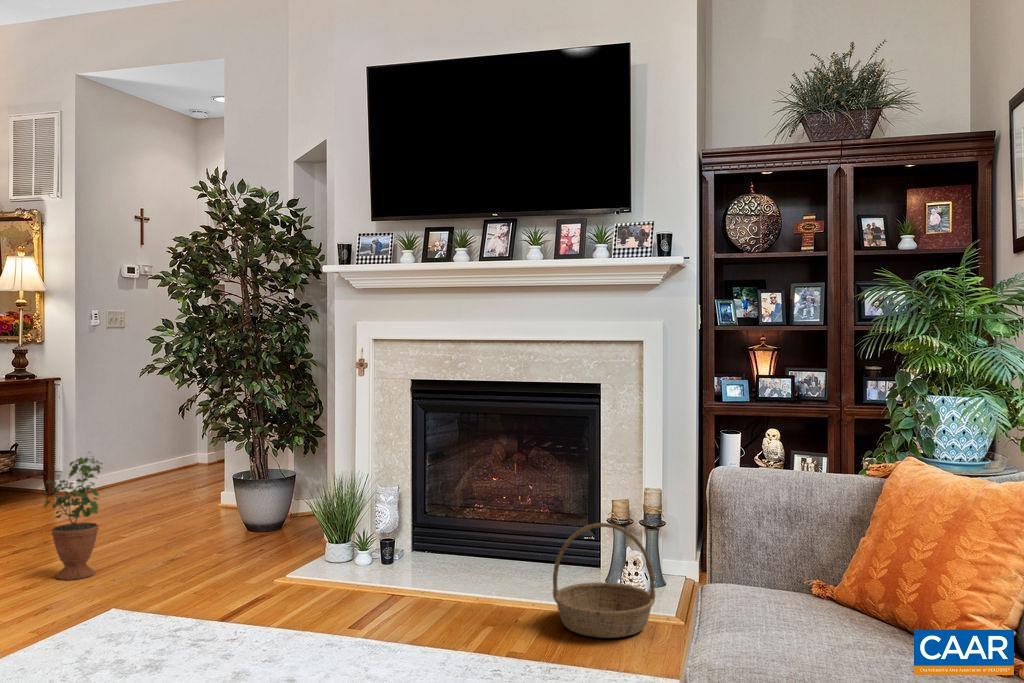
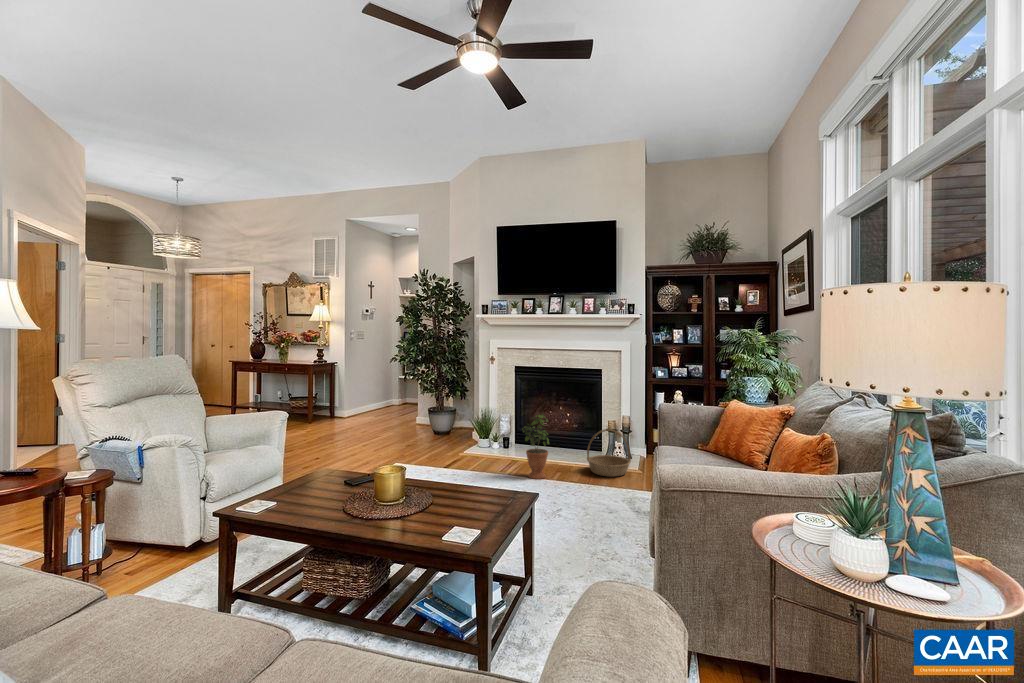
potted plant: present [43,457,102,580] -> present [522,414,549,479]

